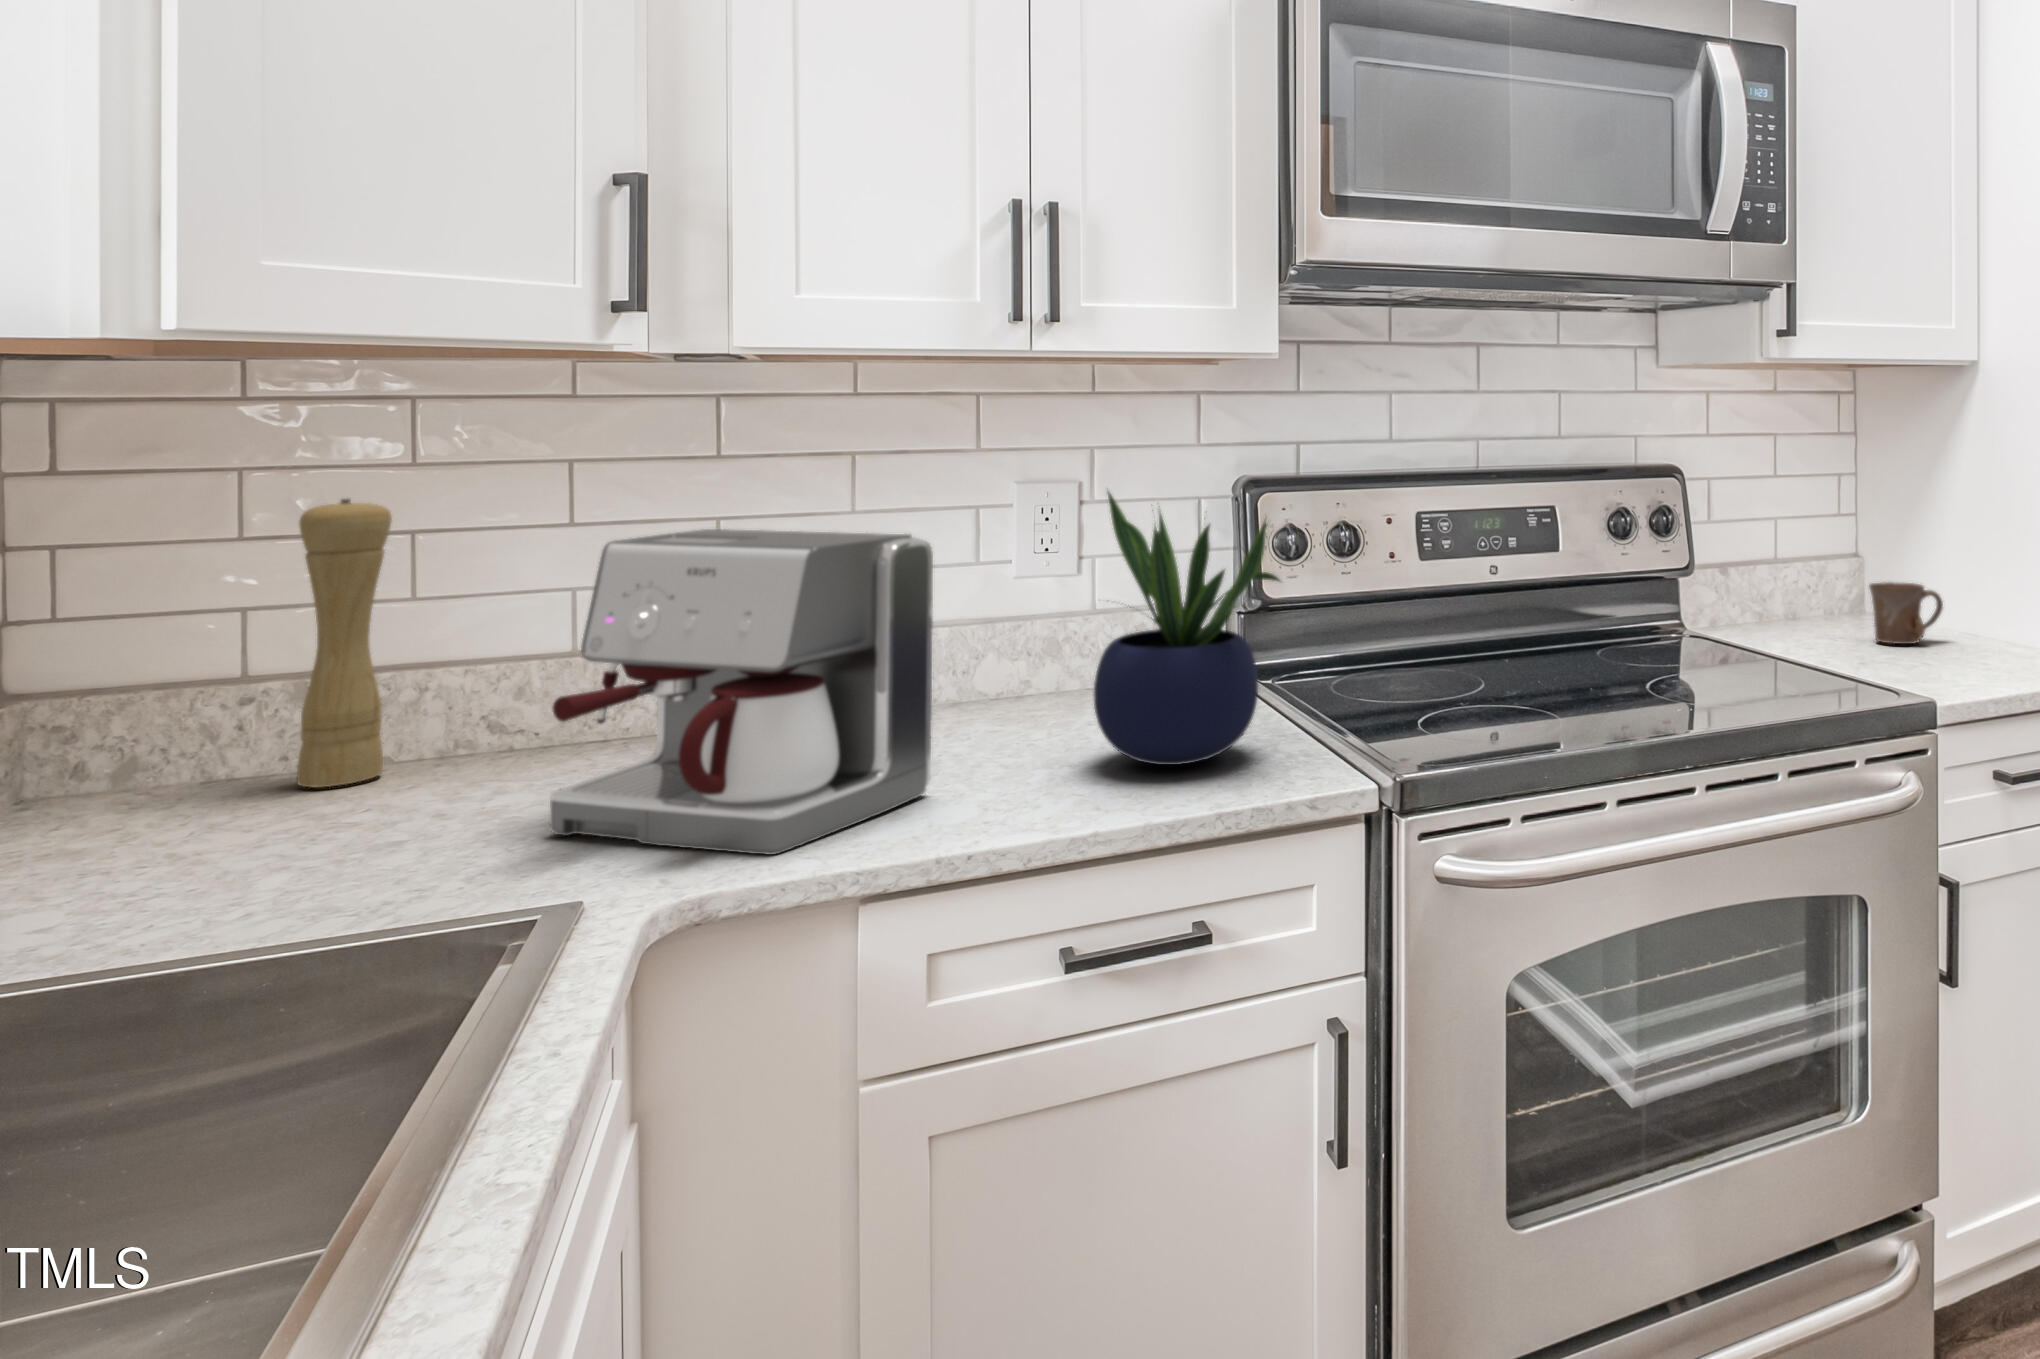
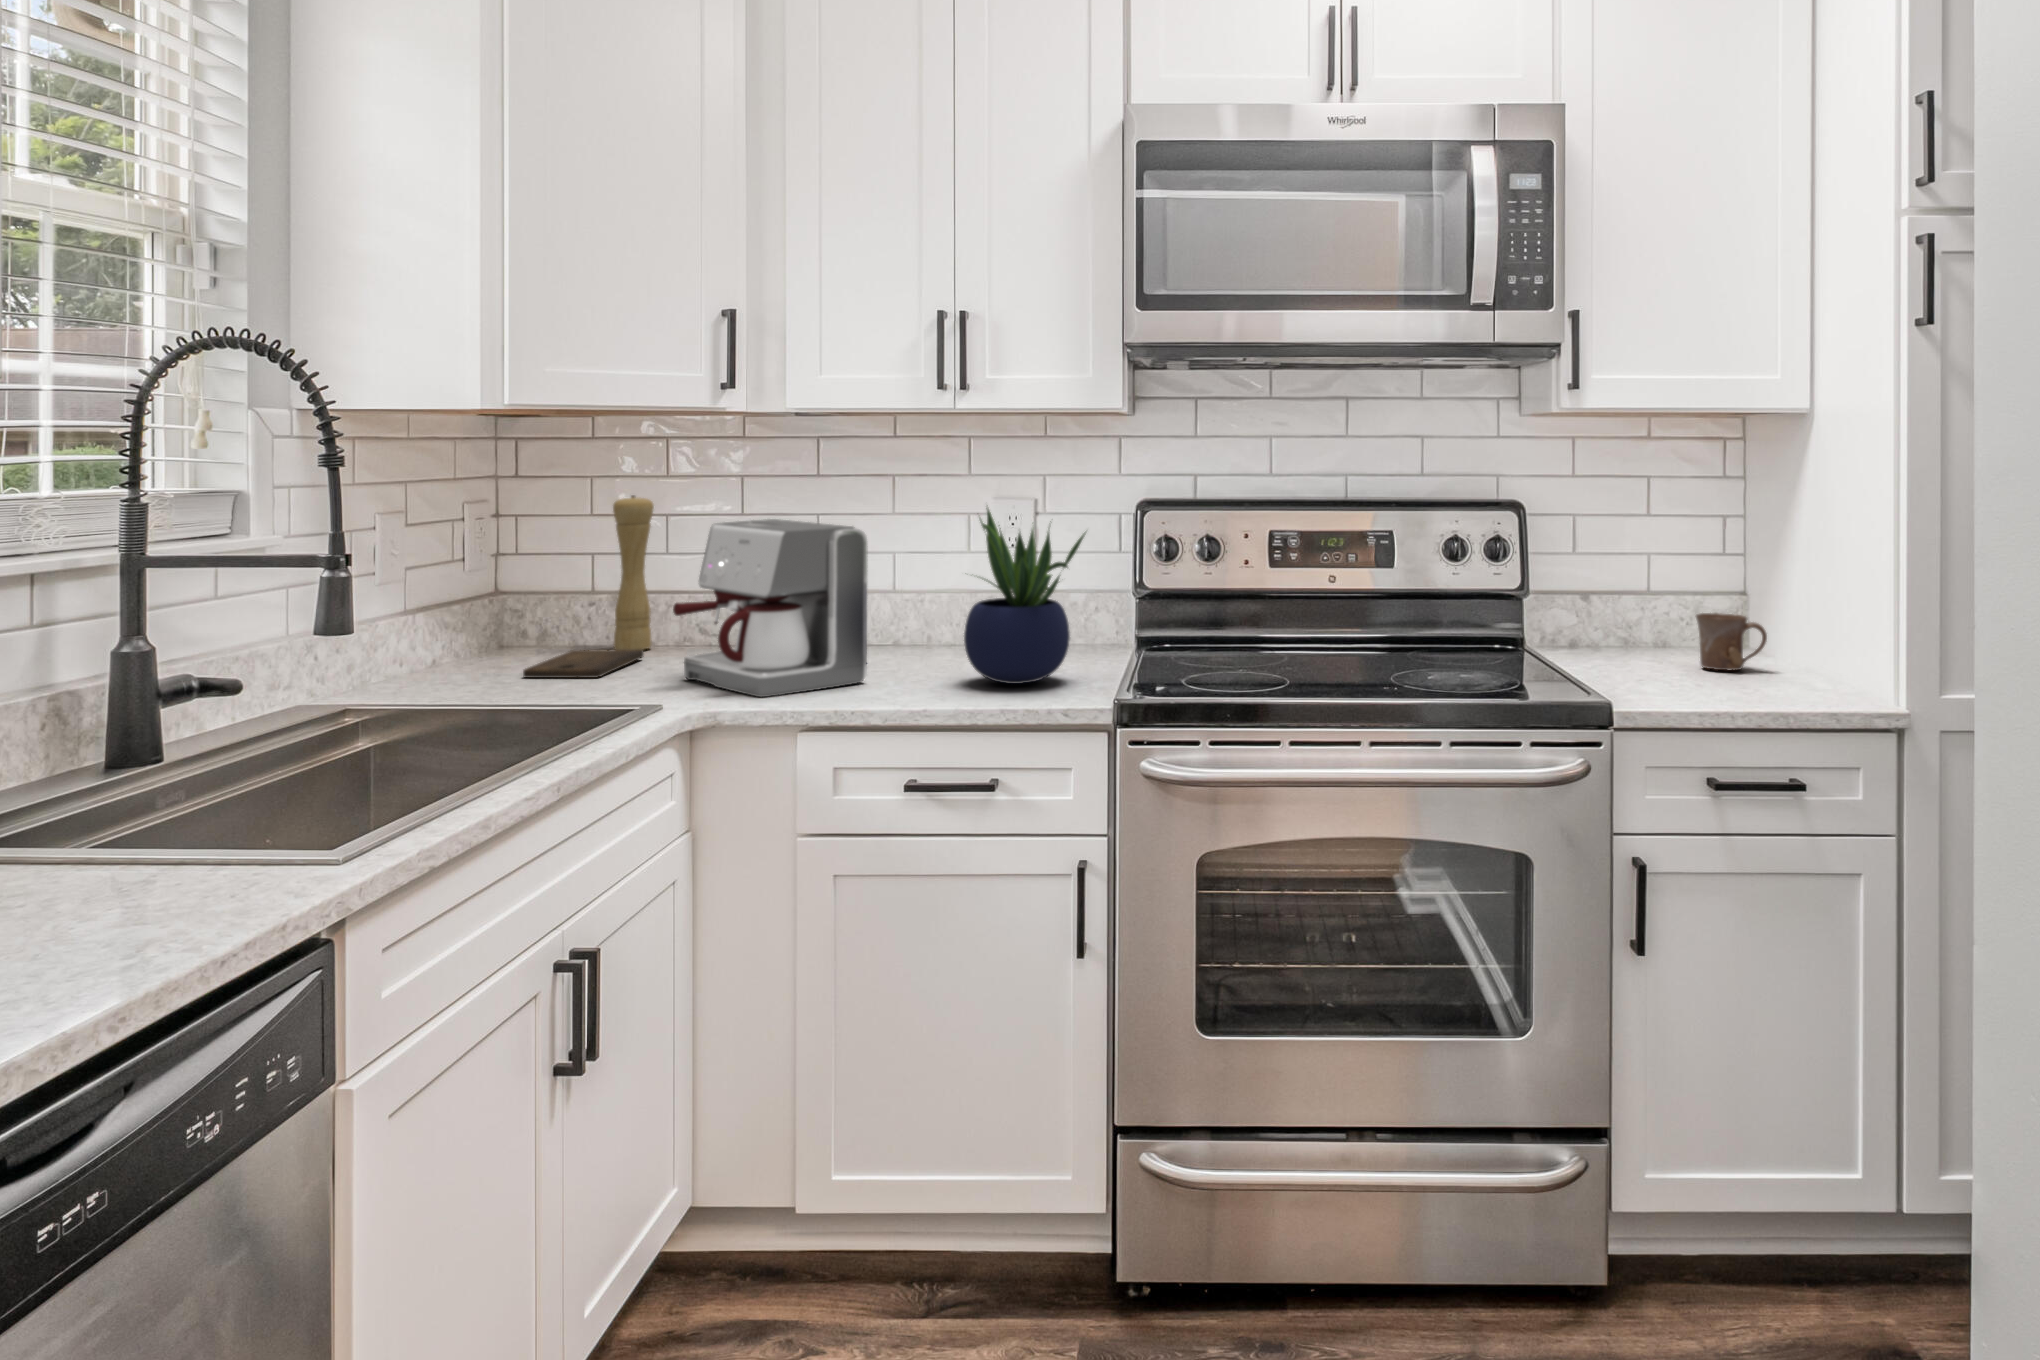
cutting board: none [133,783,395,884] -> present [523,650,644,678]

